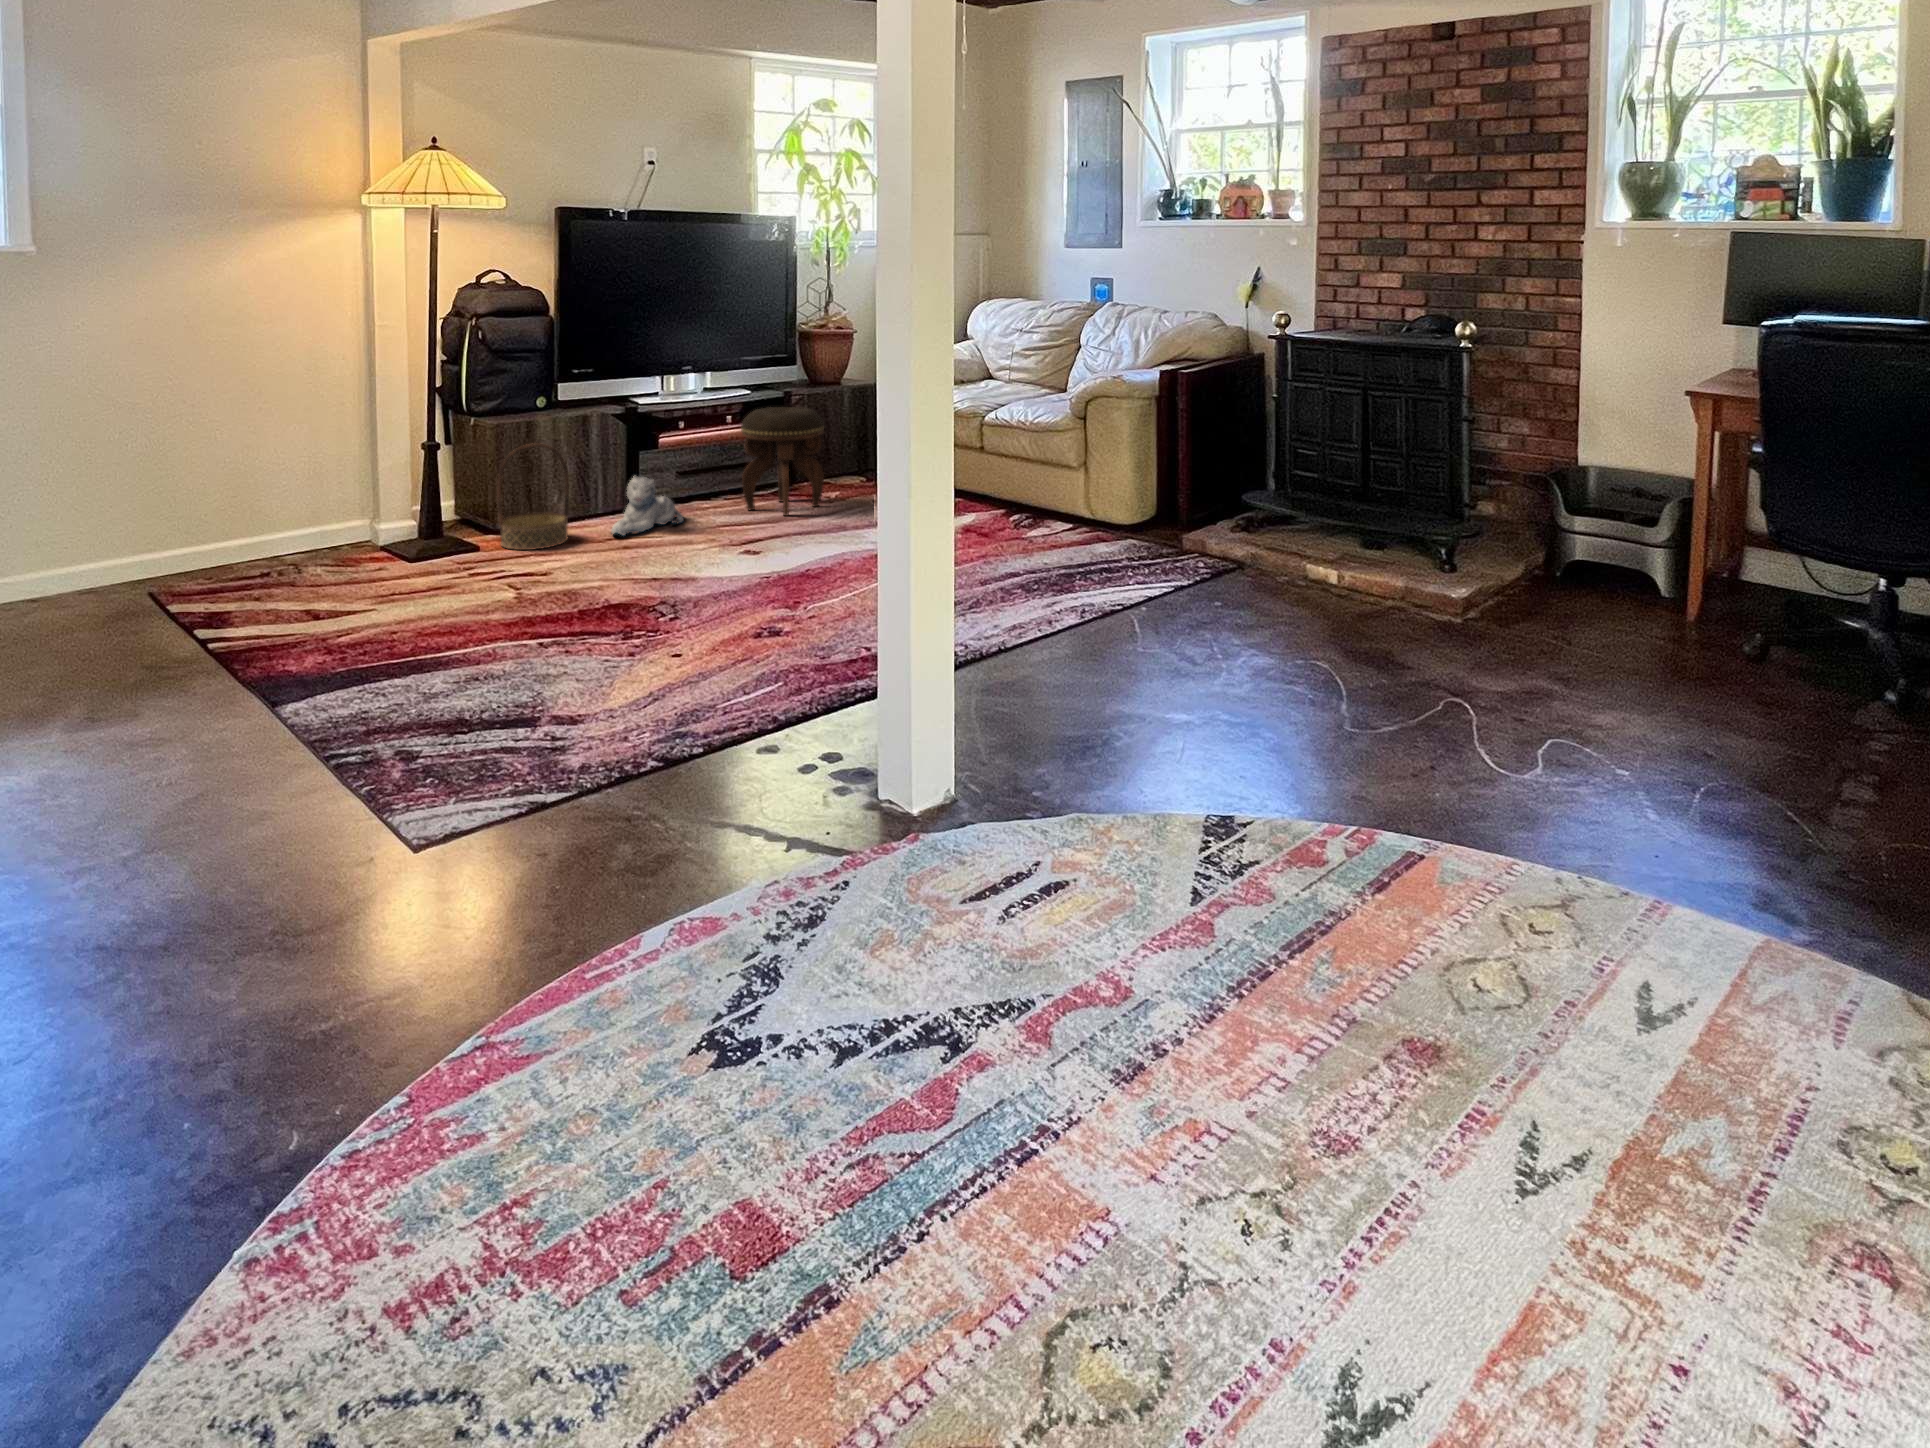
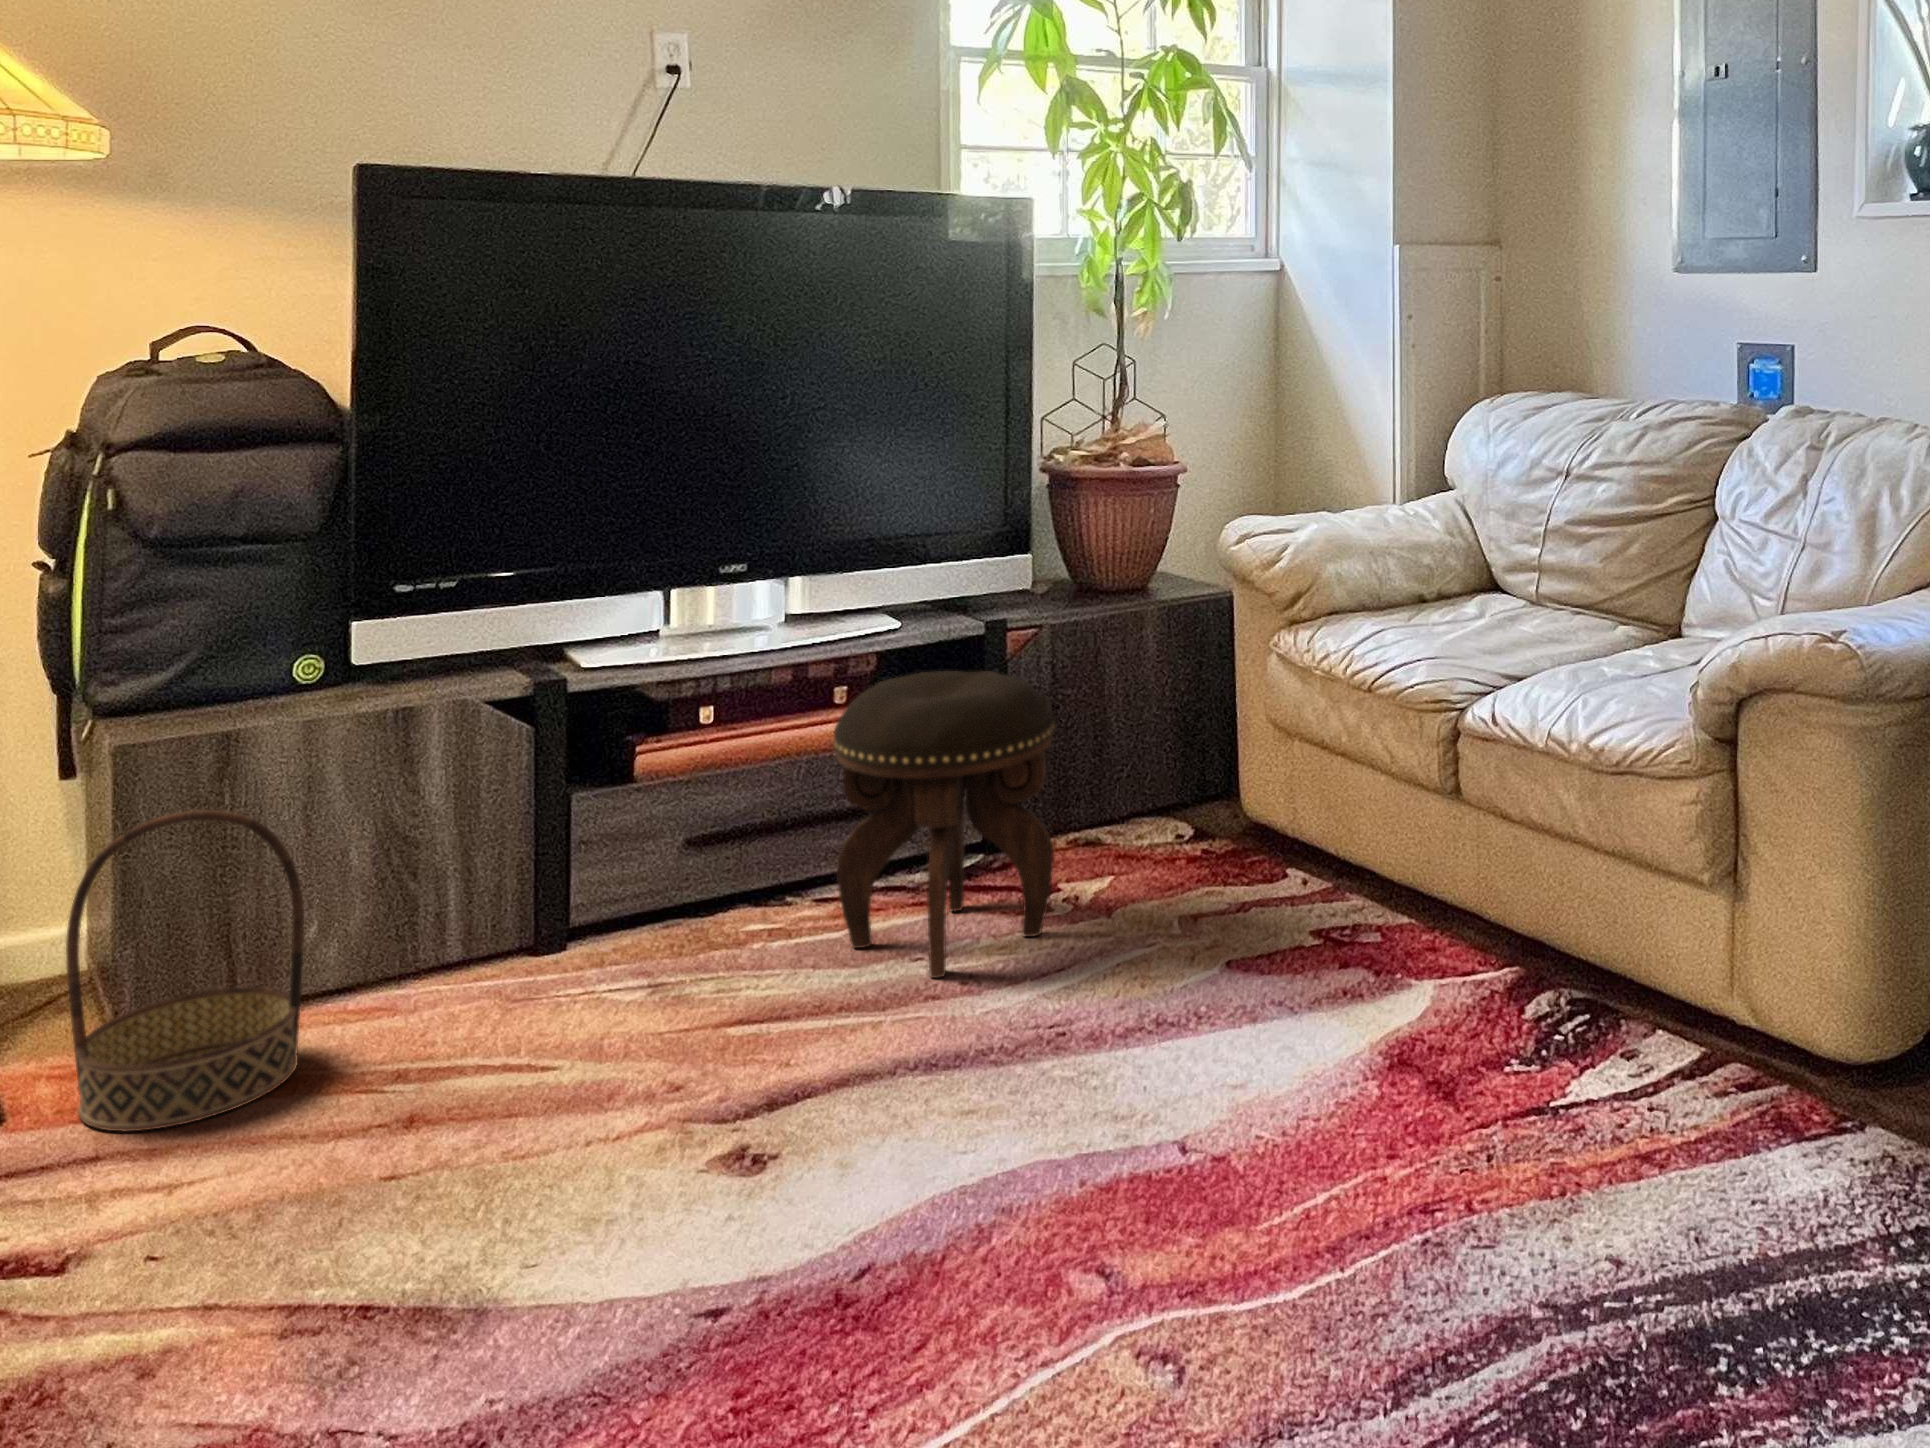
plush toy: present [611,476,684,535] -> none [411,882,668,1069]

